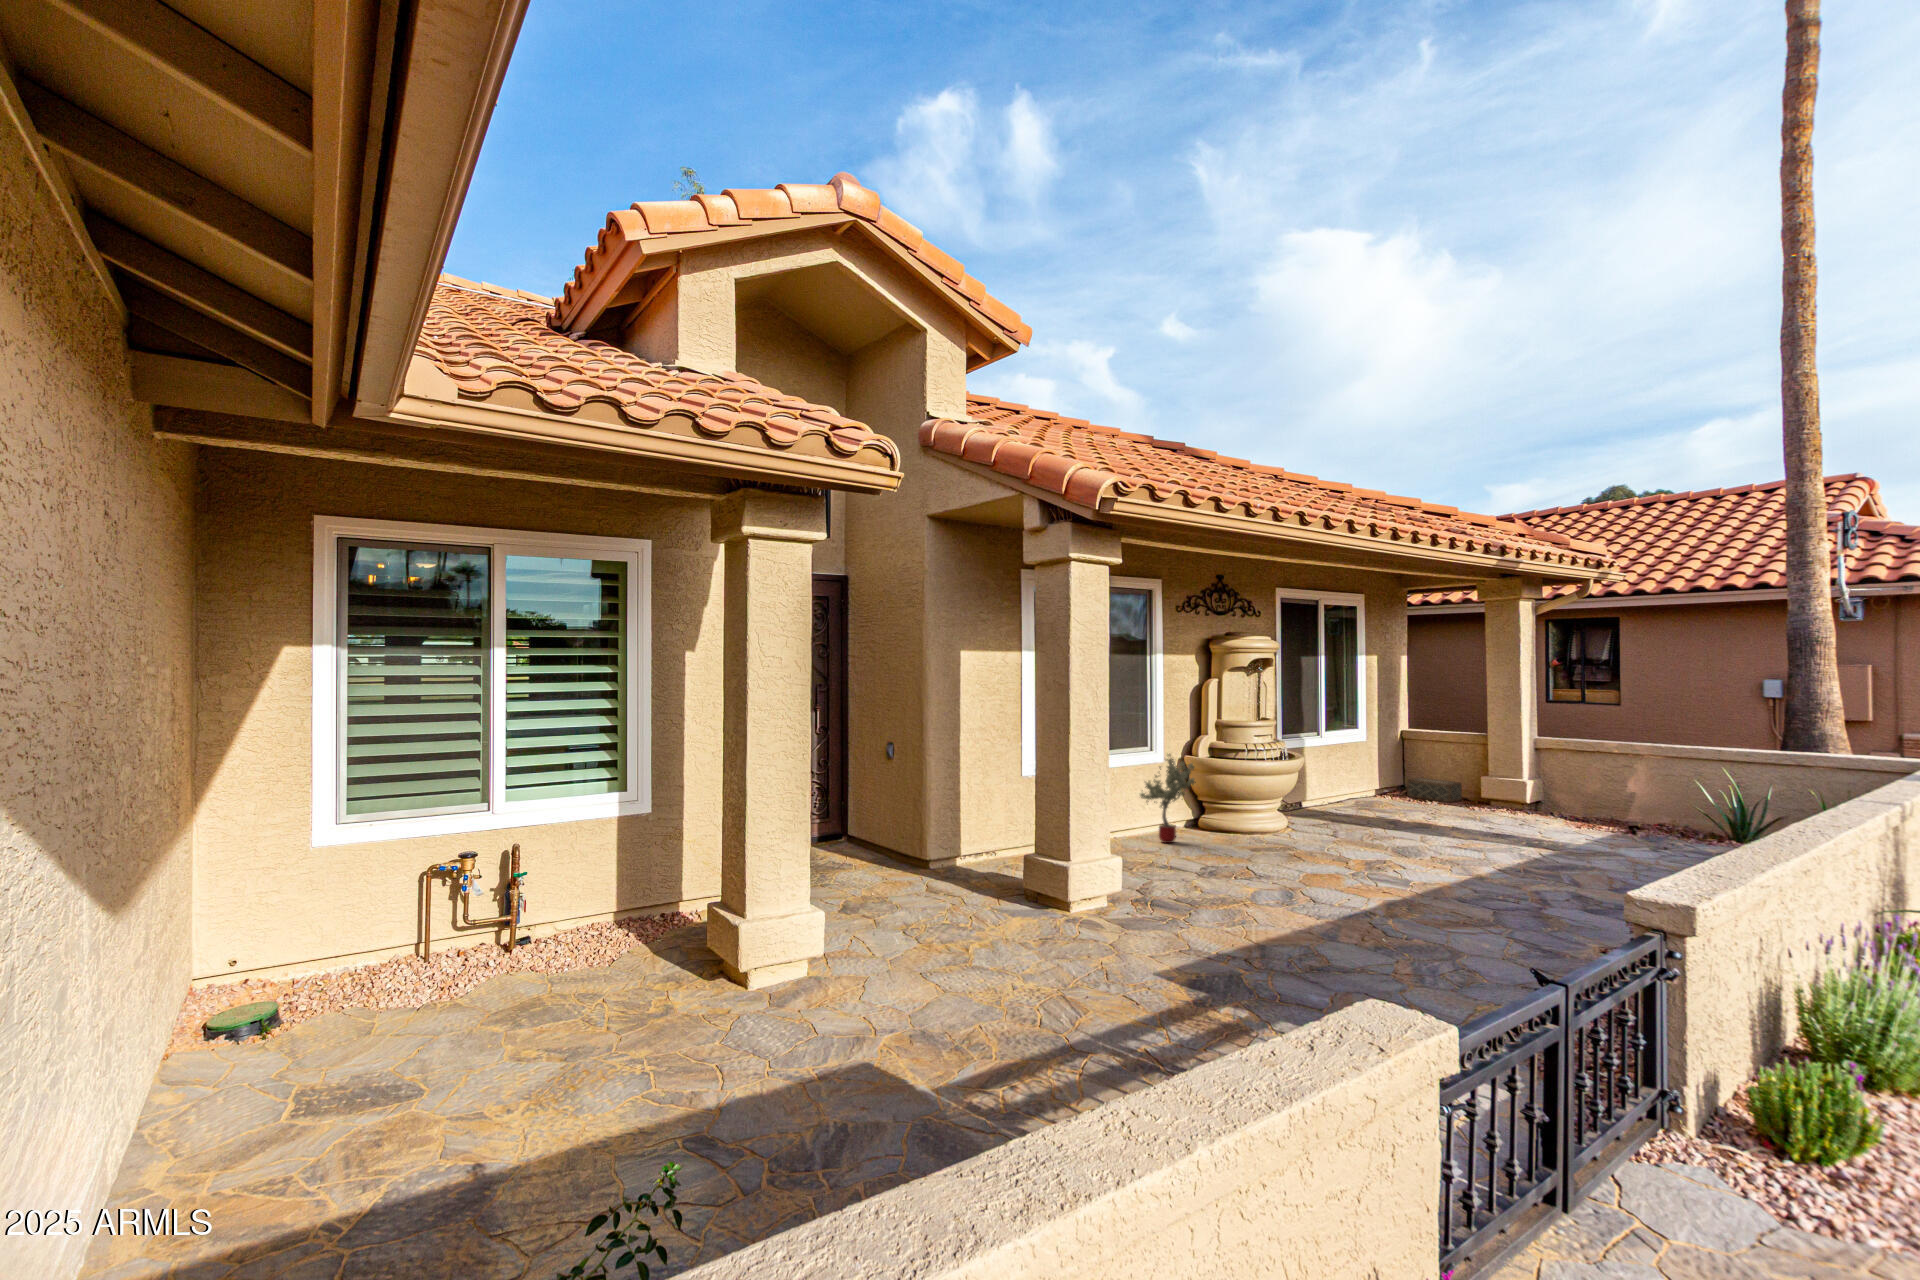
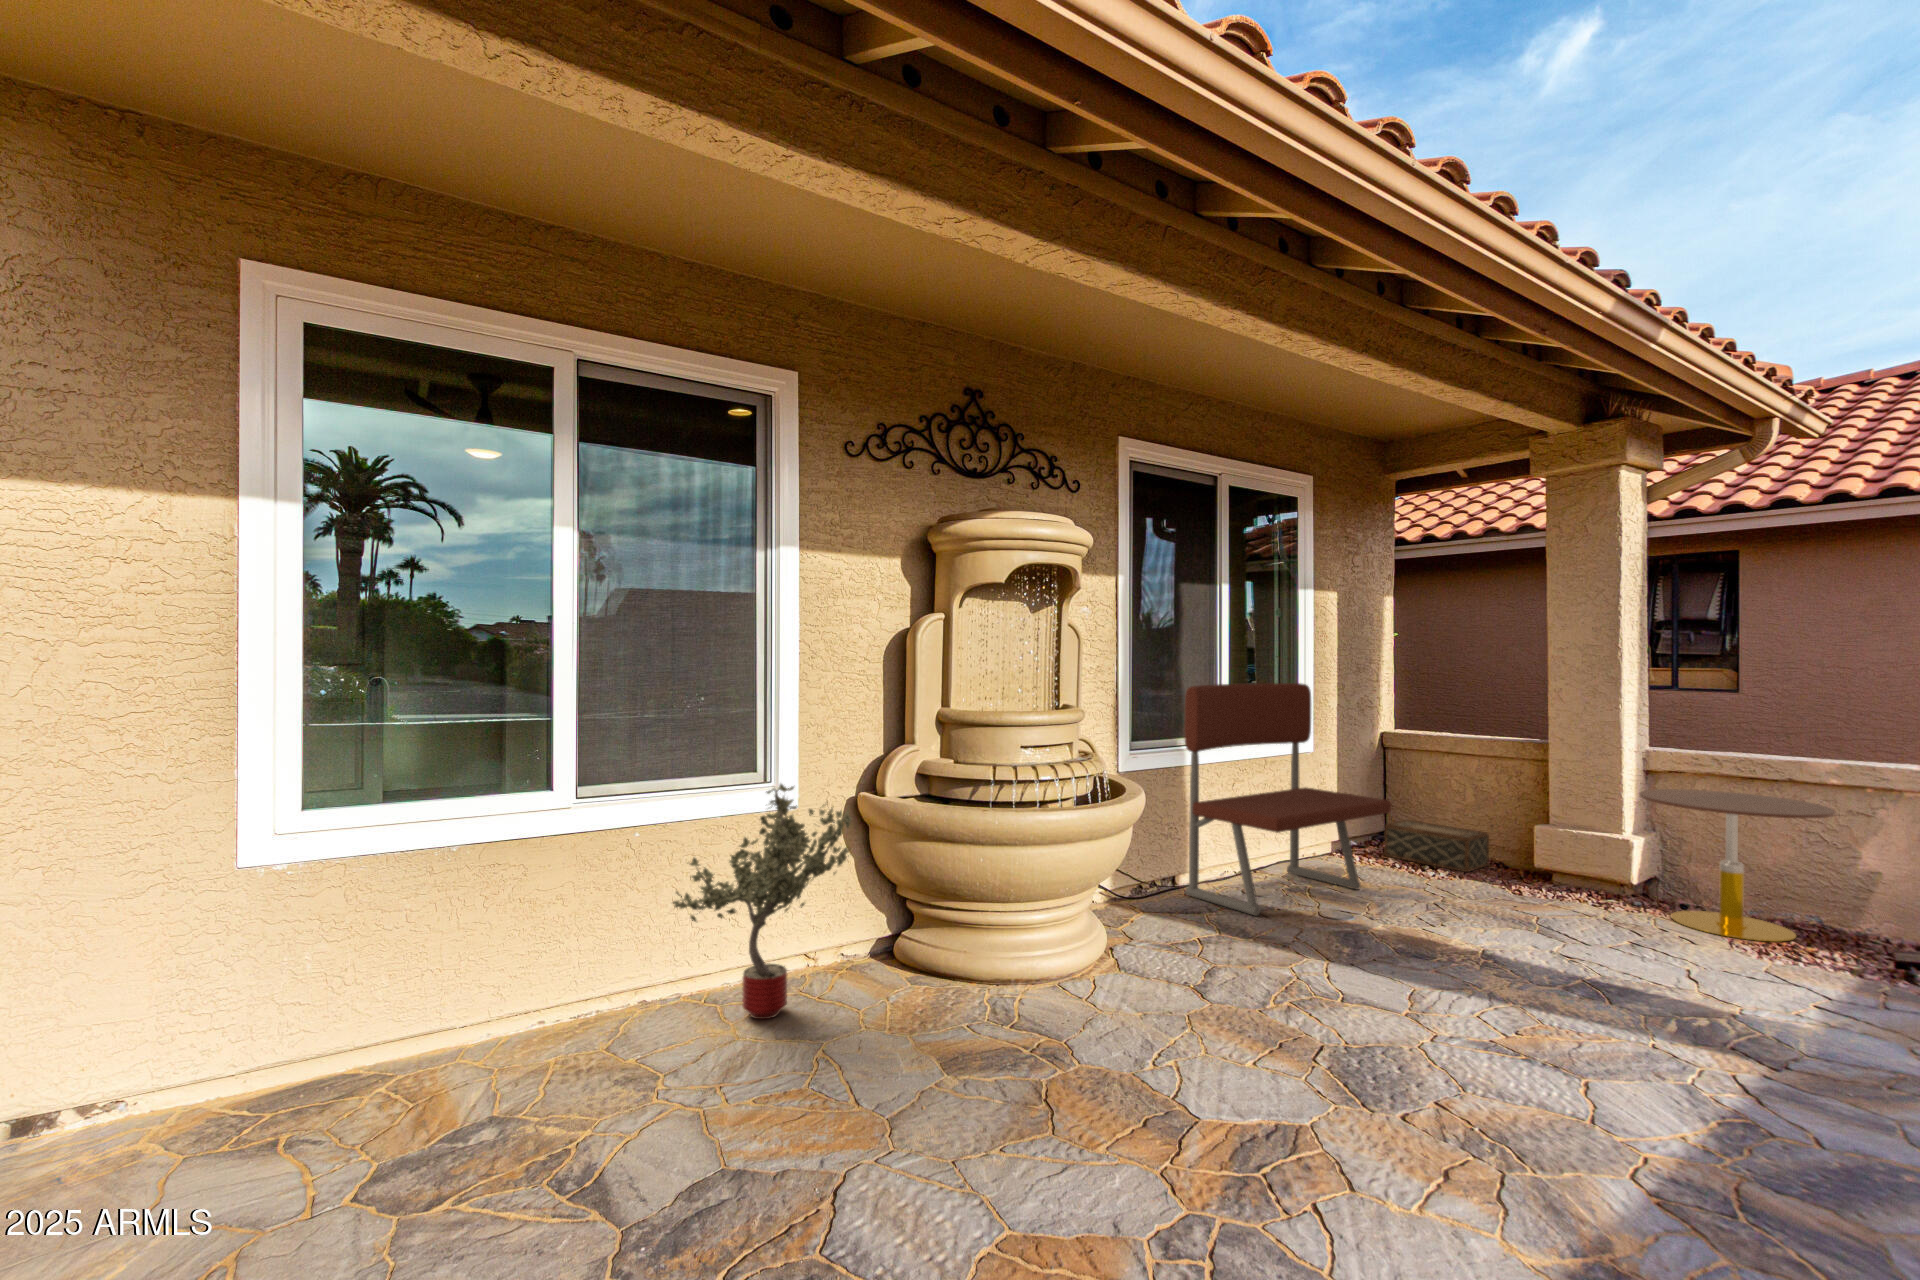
bench: none [1310,704,1410,817] -> present [1184,683,1391,916]
side table: none [1527,756,1606,822] -> present [1639,789,1835,942]

